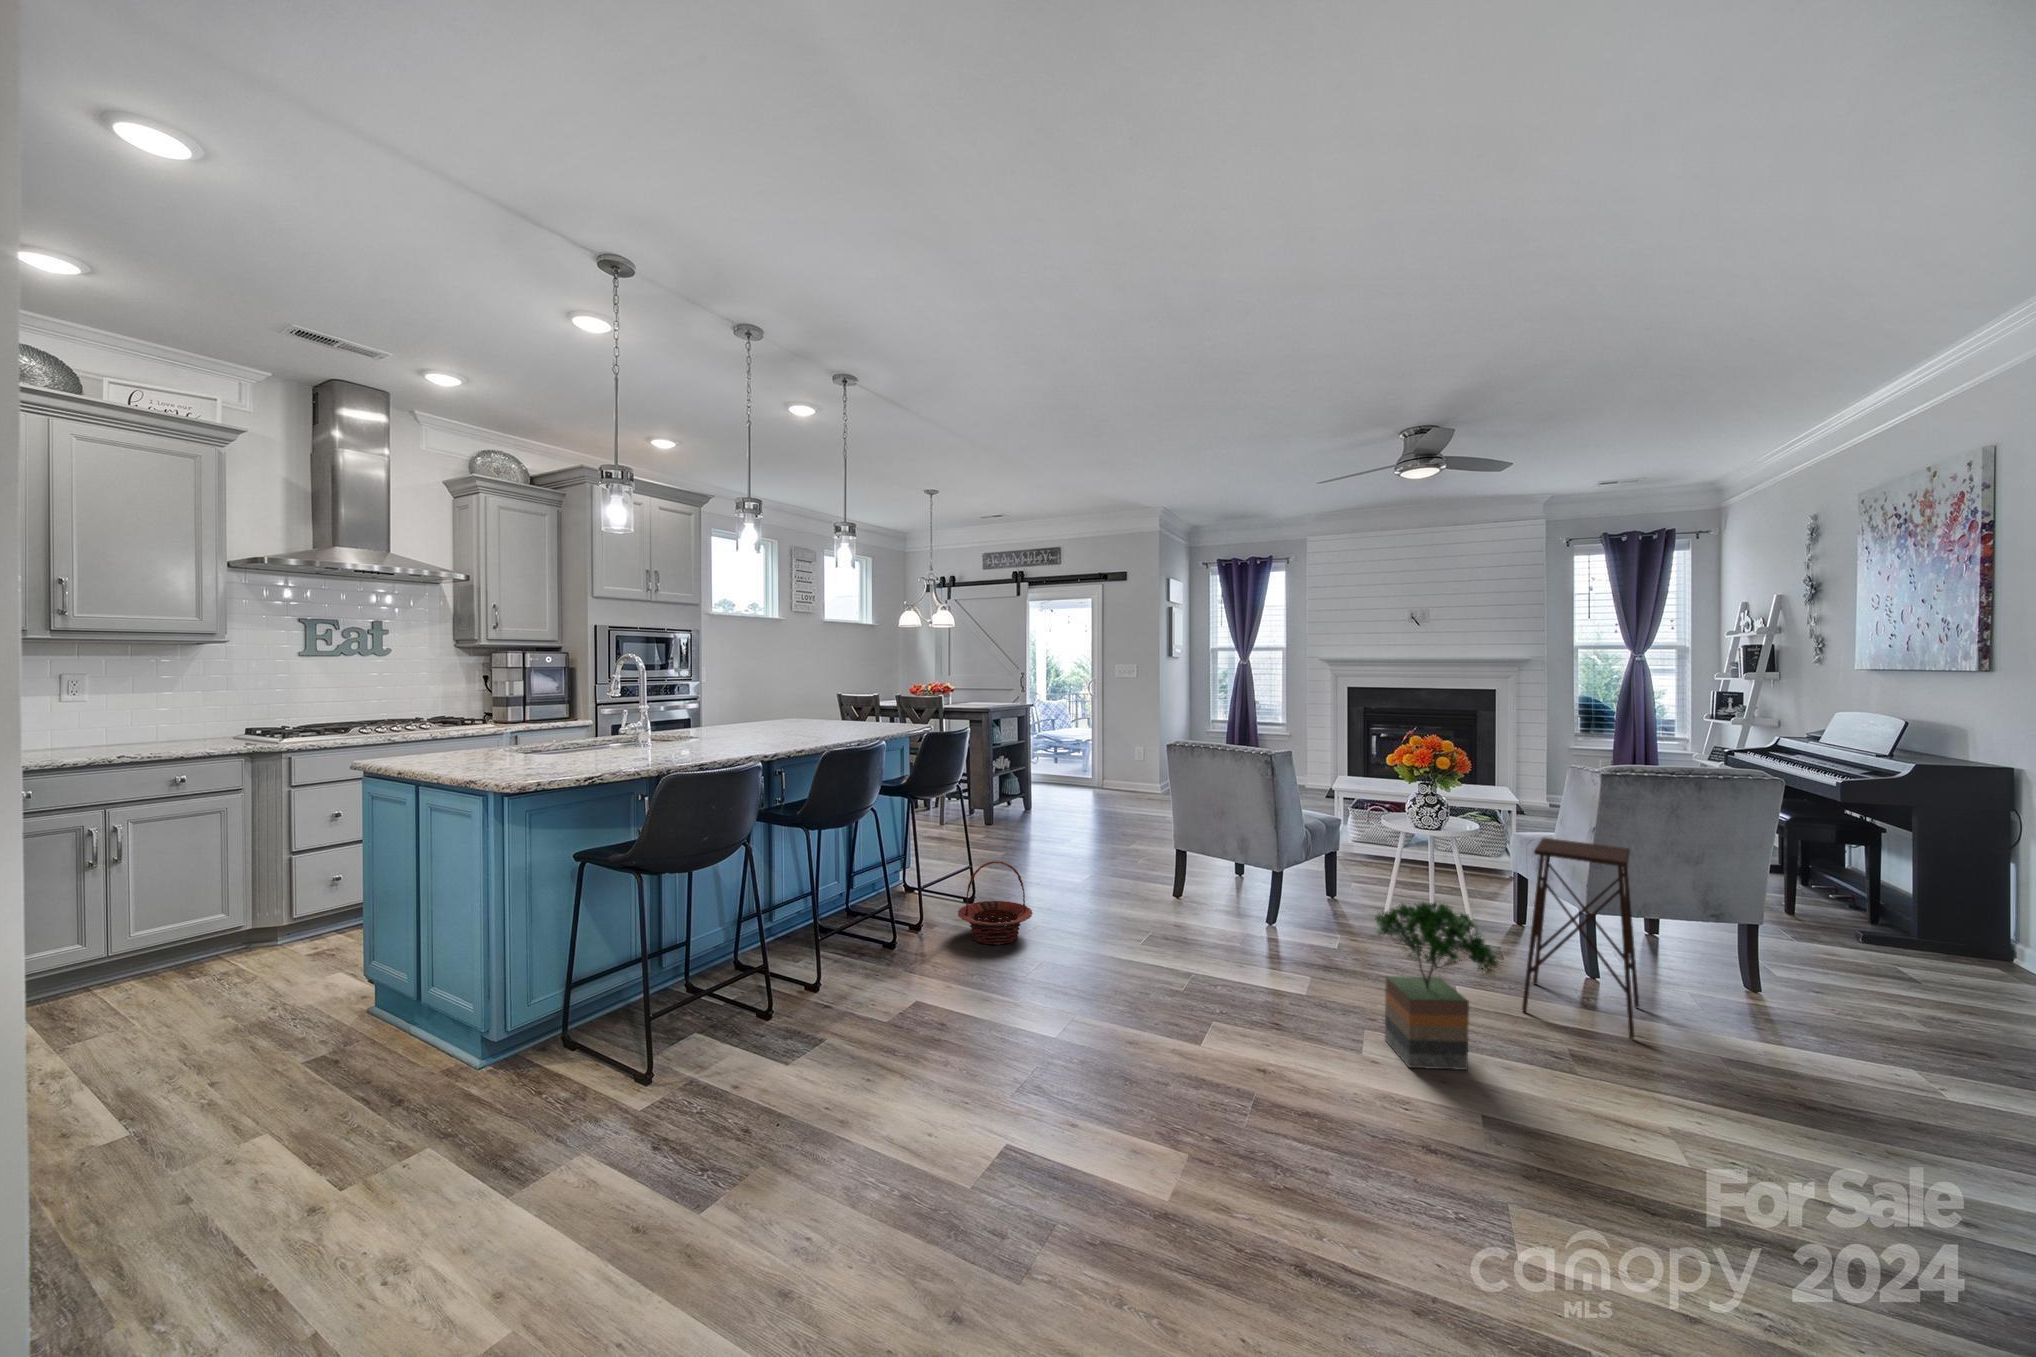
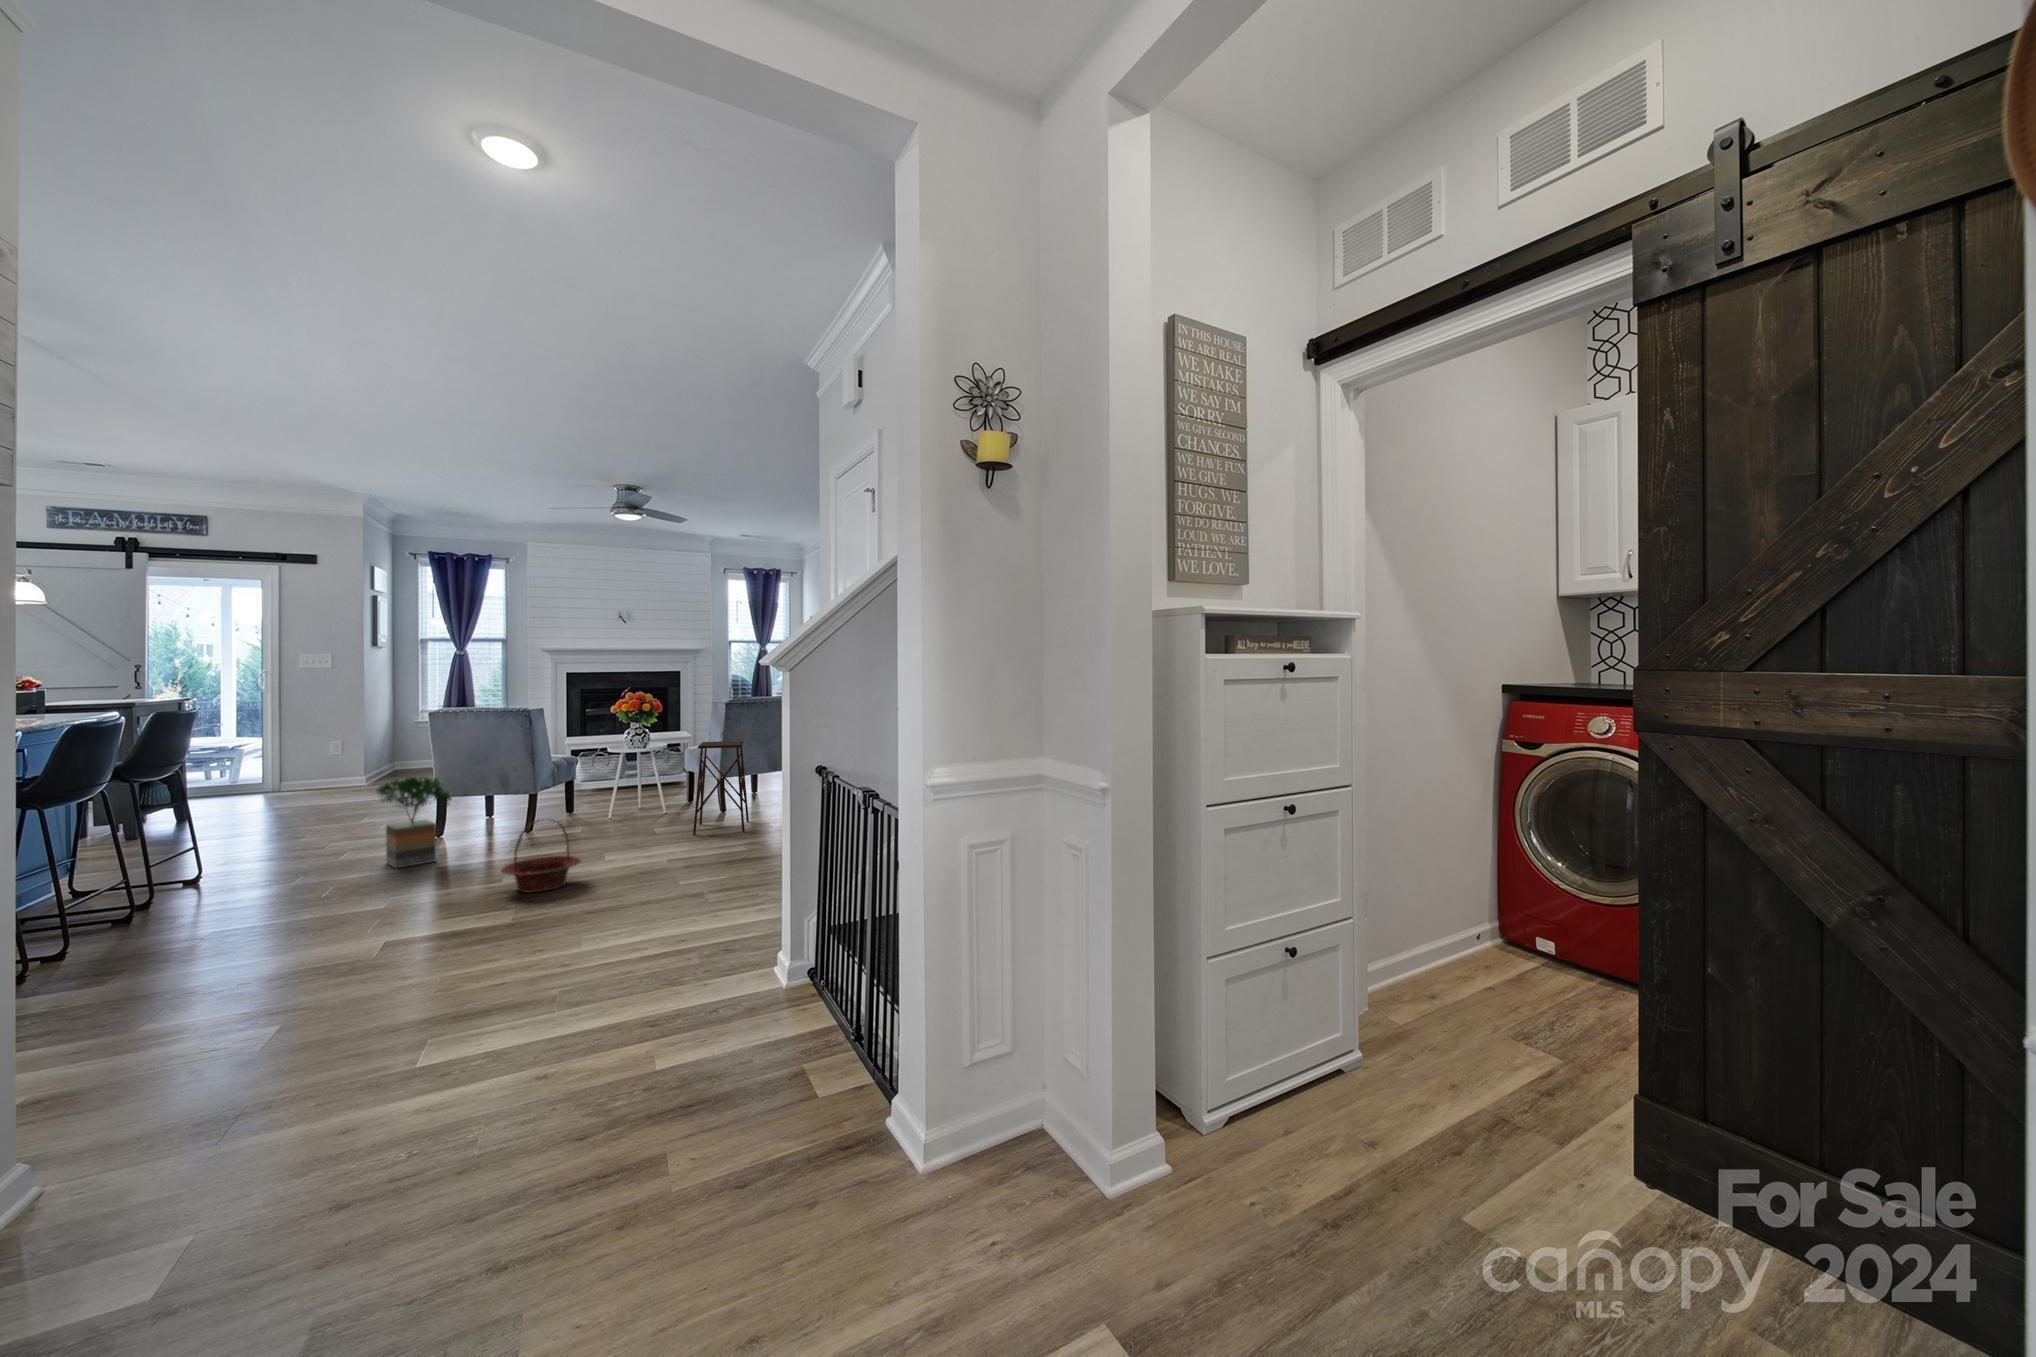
basket: present [958,861,1033,945] -> present [500,820,581,893]
potted tree: present [1375,901,1498,1070] -> present [376,776,451,868]

